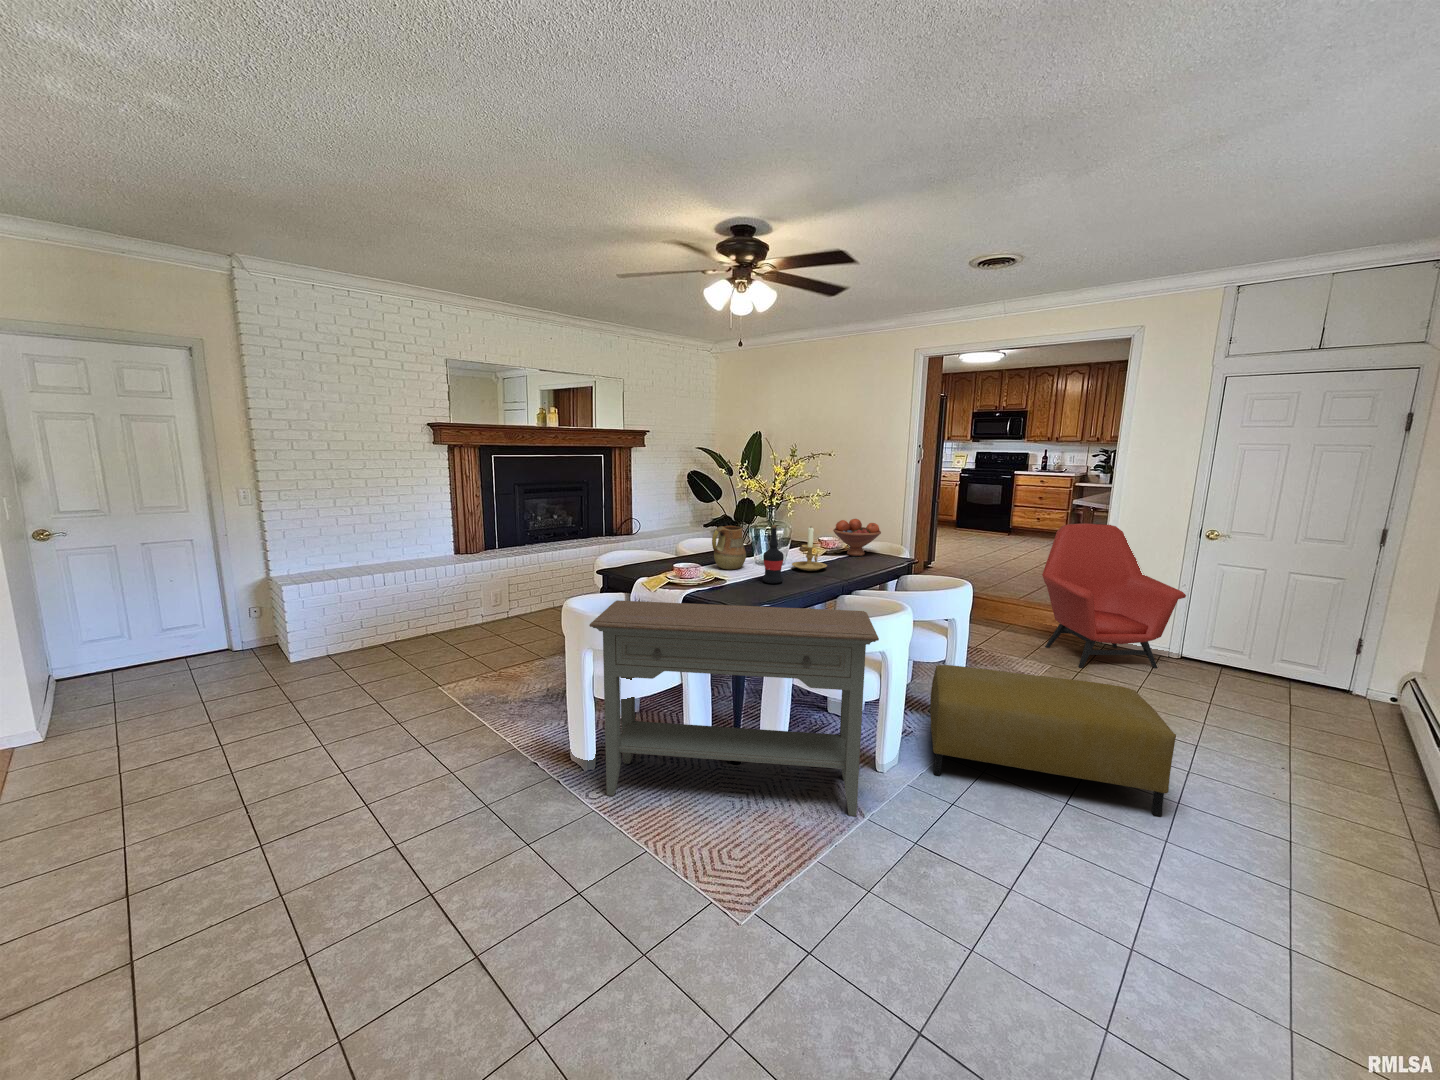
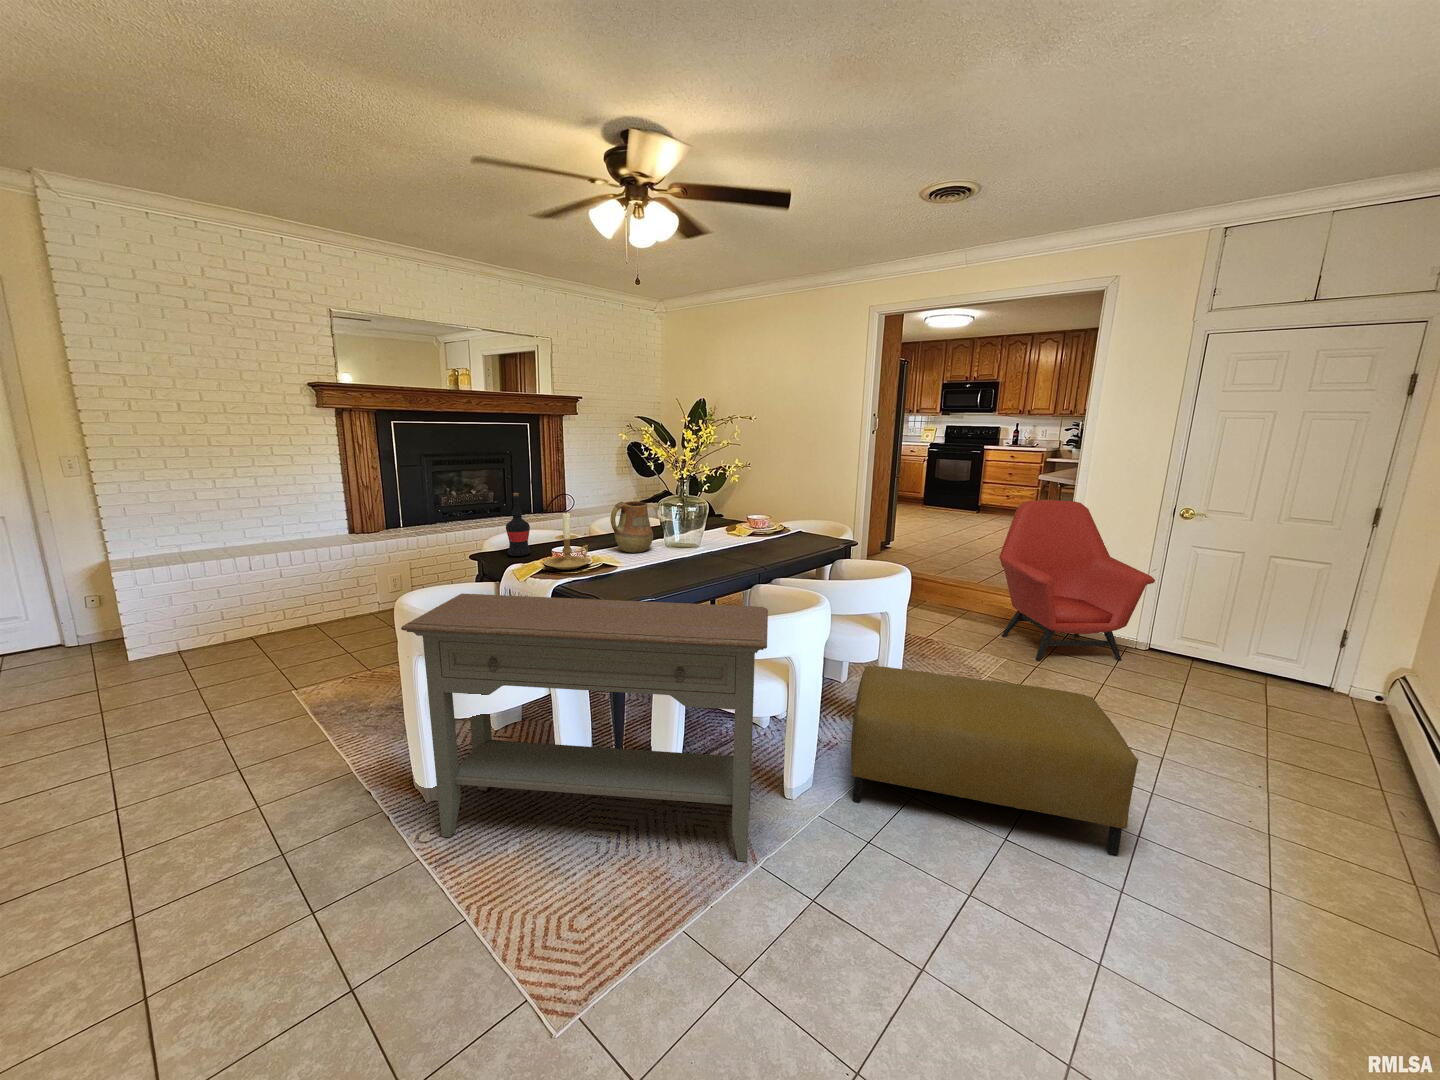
fruit bowl: present [833,519,881,556] -> none [762,494,816,536]
wine bottle: present [763,525,784,583] -> present [506,493,531,556]
candle holder: present [792,527,827,571] -> present [544,512,591,570]

